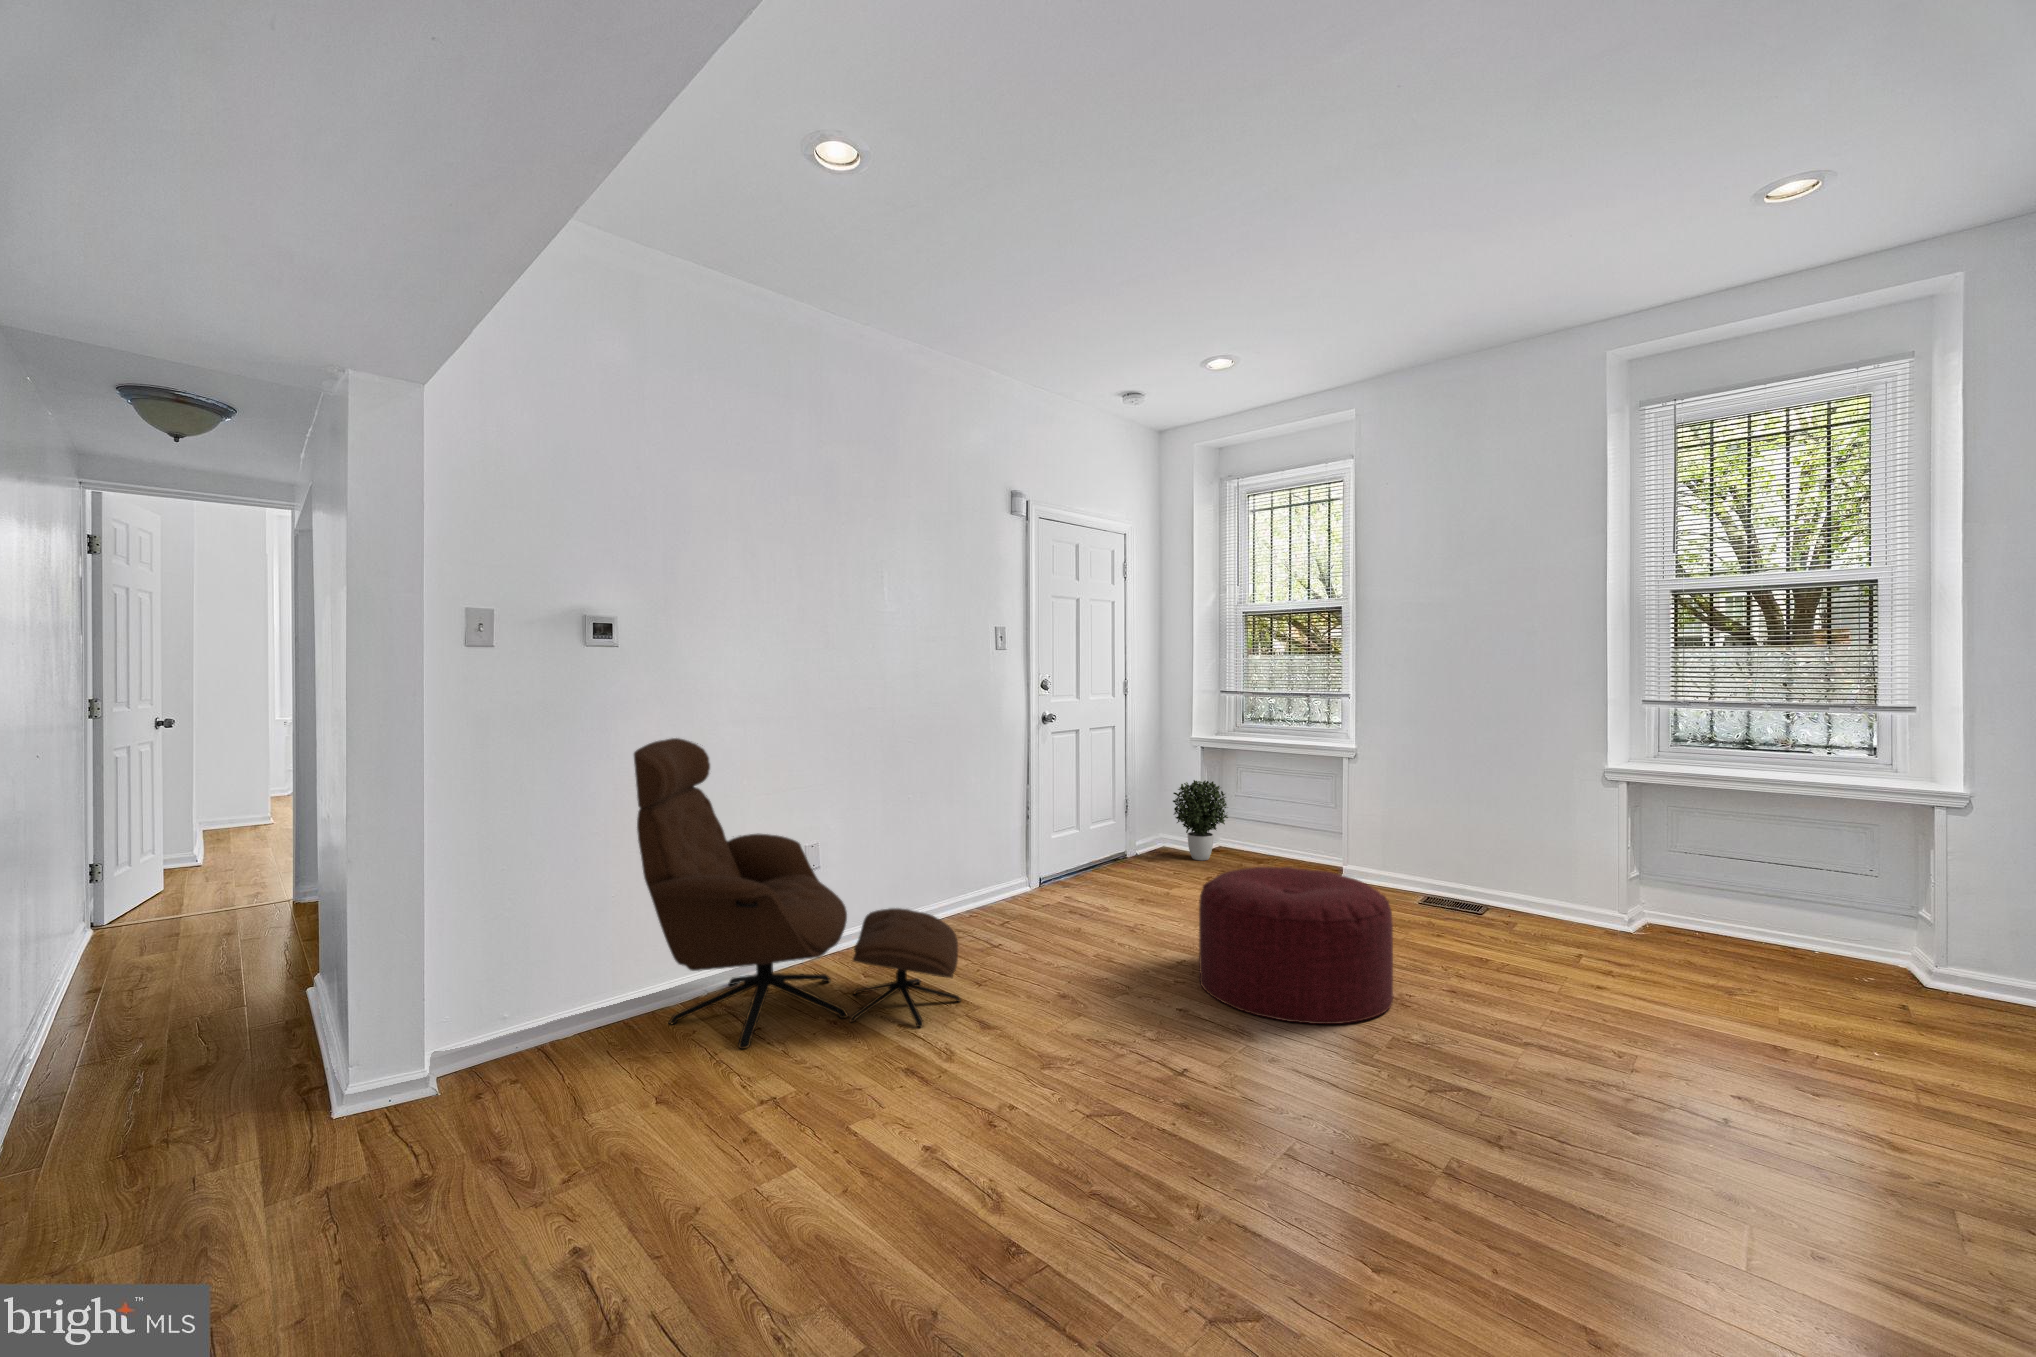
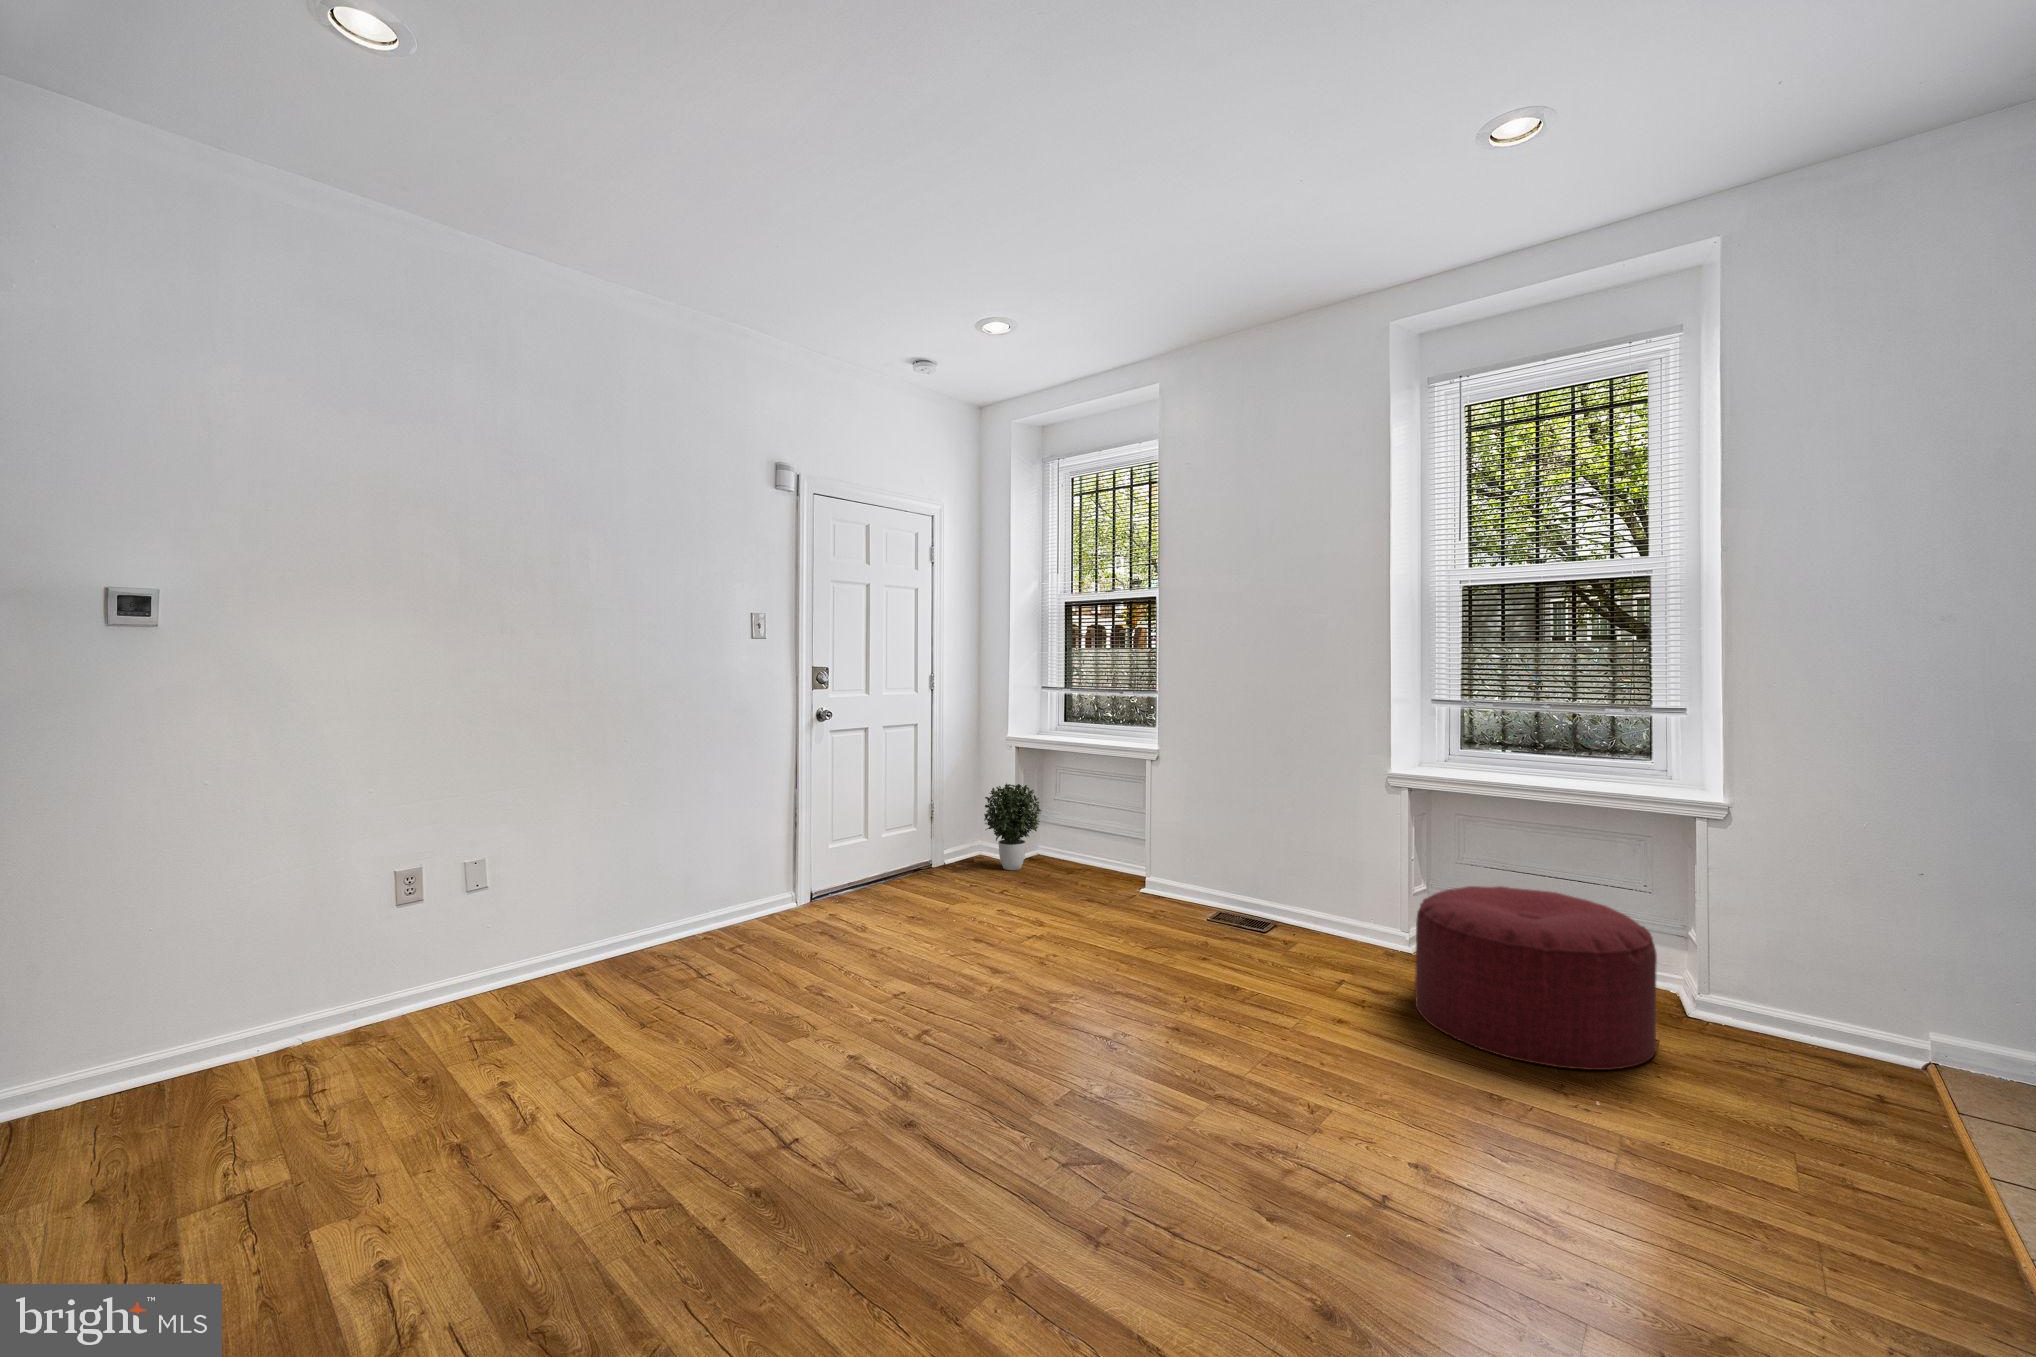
lounge chair: present [634,738,961,1049] -> none [139,741,611,1121]
ottoman: present [1199,867,1393,1024] -> present [1415,886,1657,1070]

